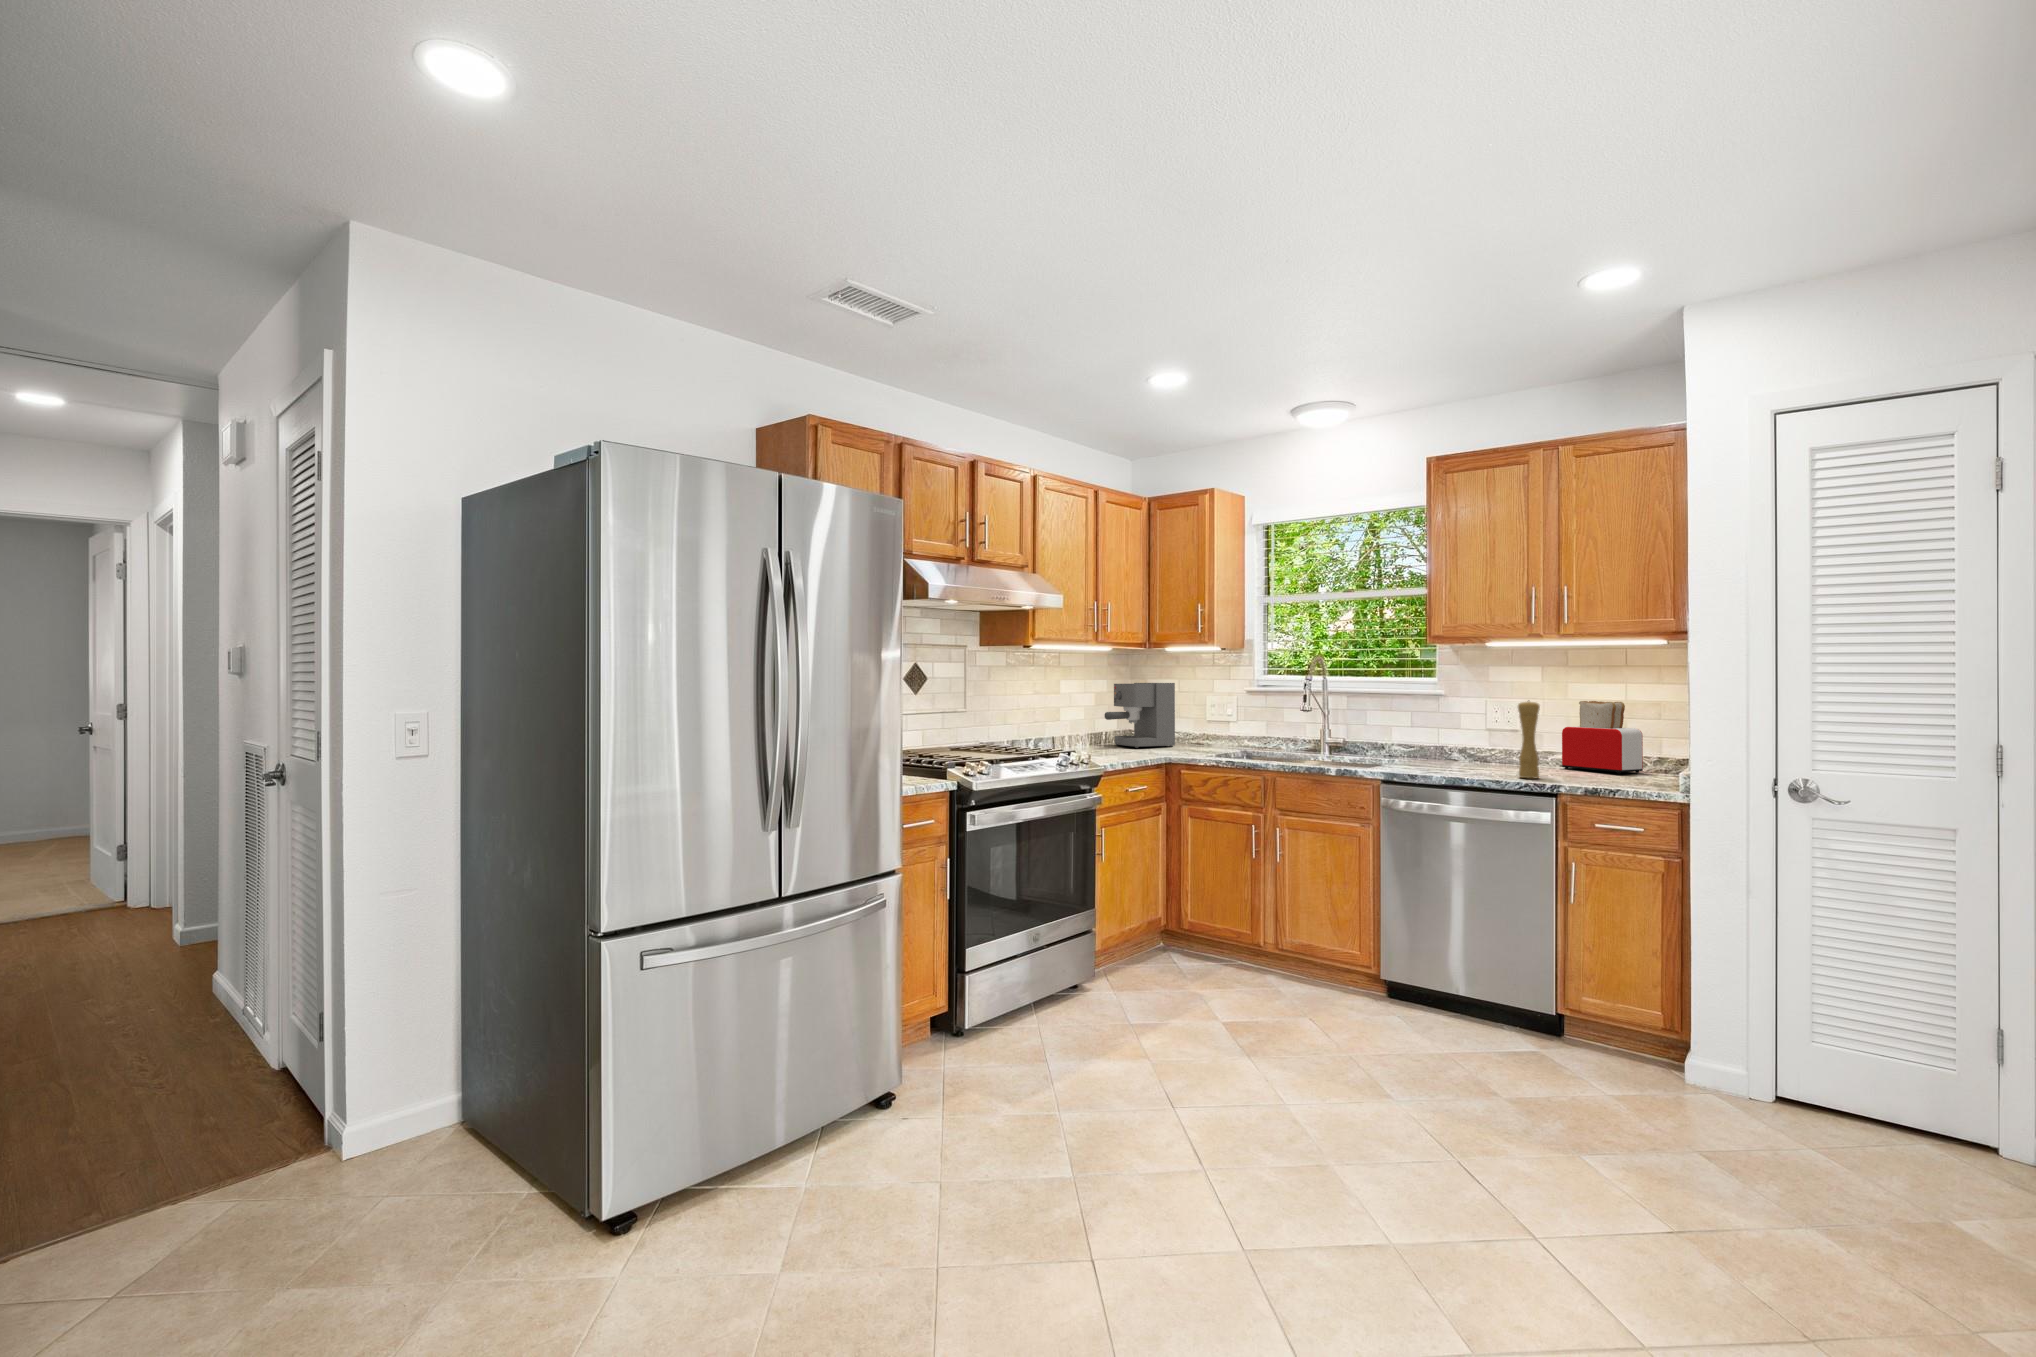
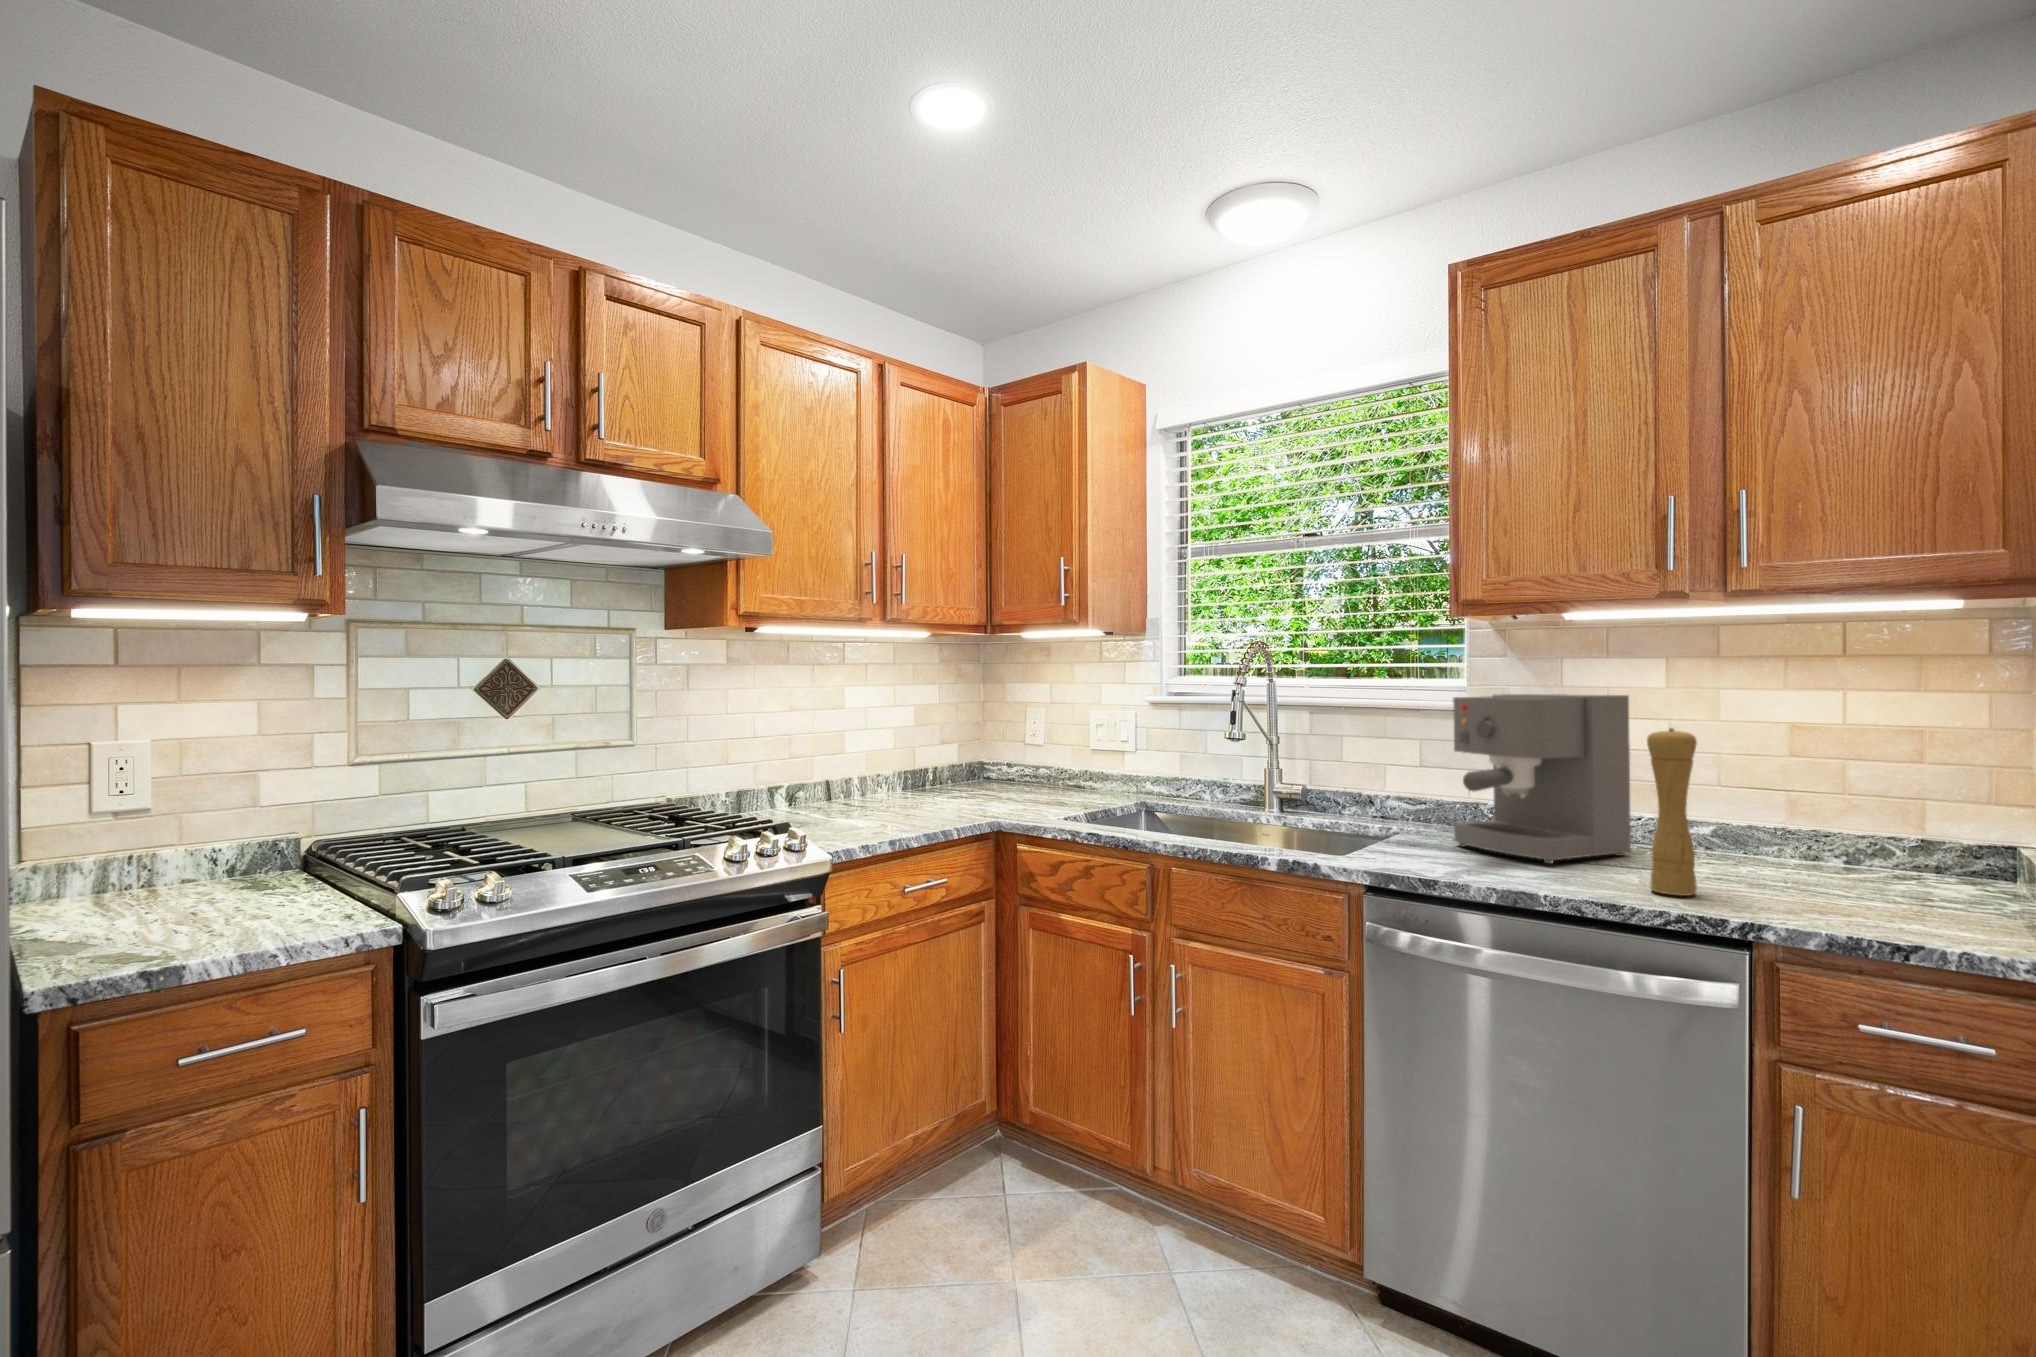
coffee maker: present [1105,683,1175,748] -> present [1453,694,1631,863]
toaster: present [1562,701,1643,774] -> none [1719,725,1902,880]

